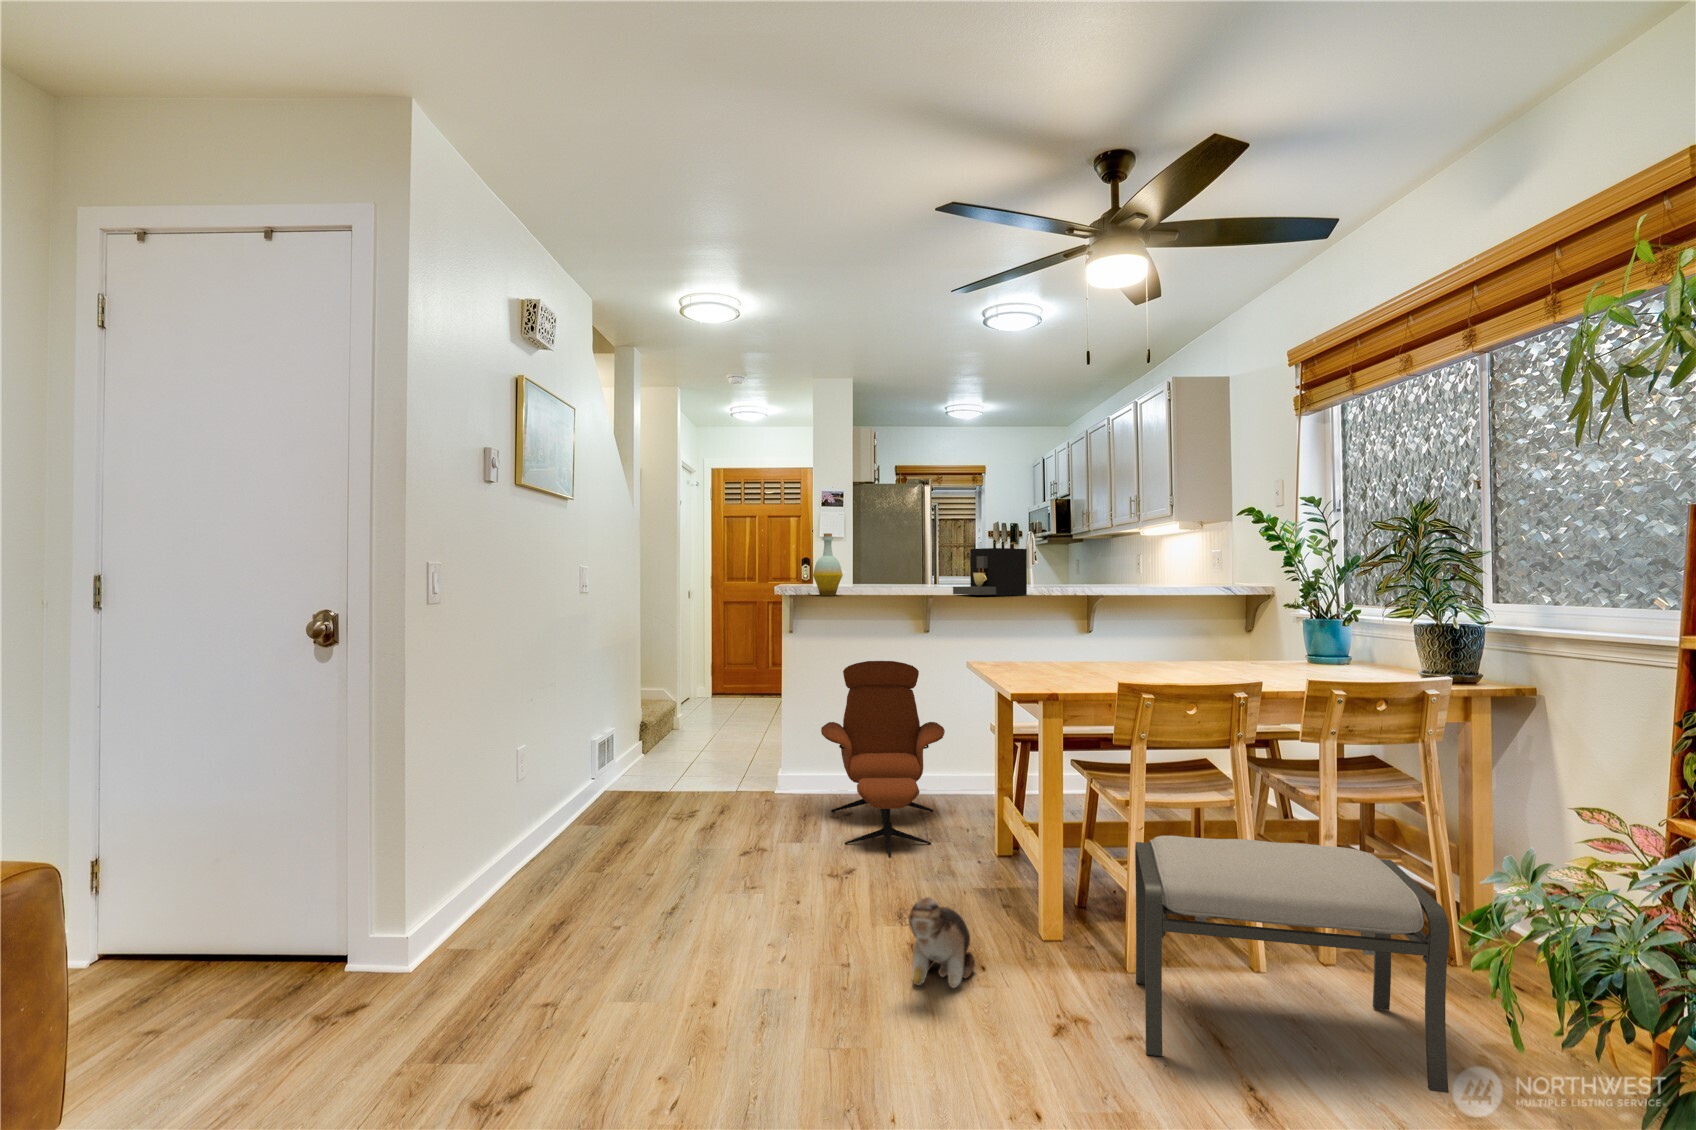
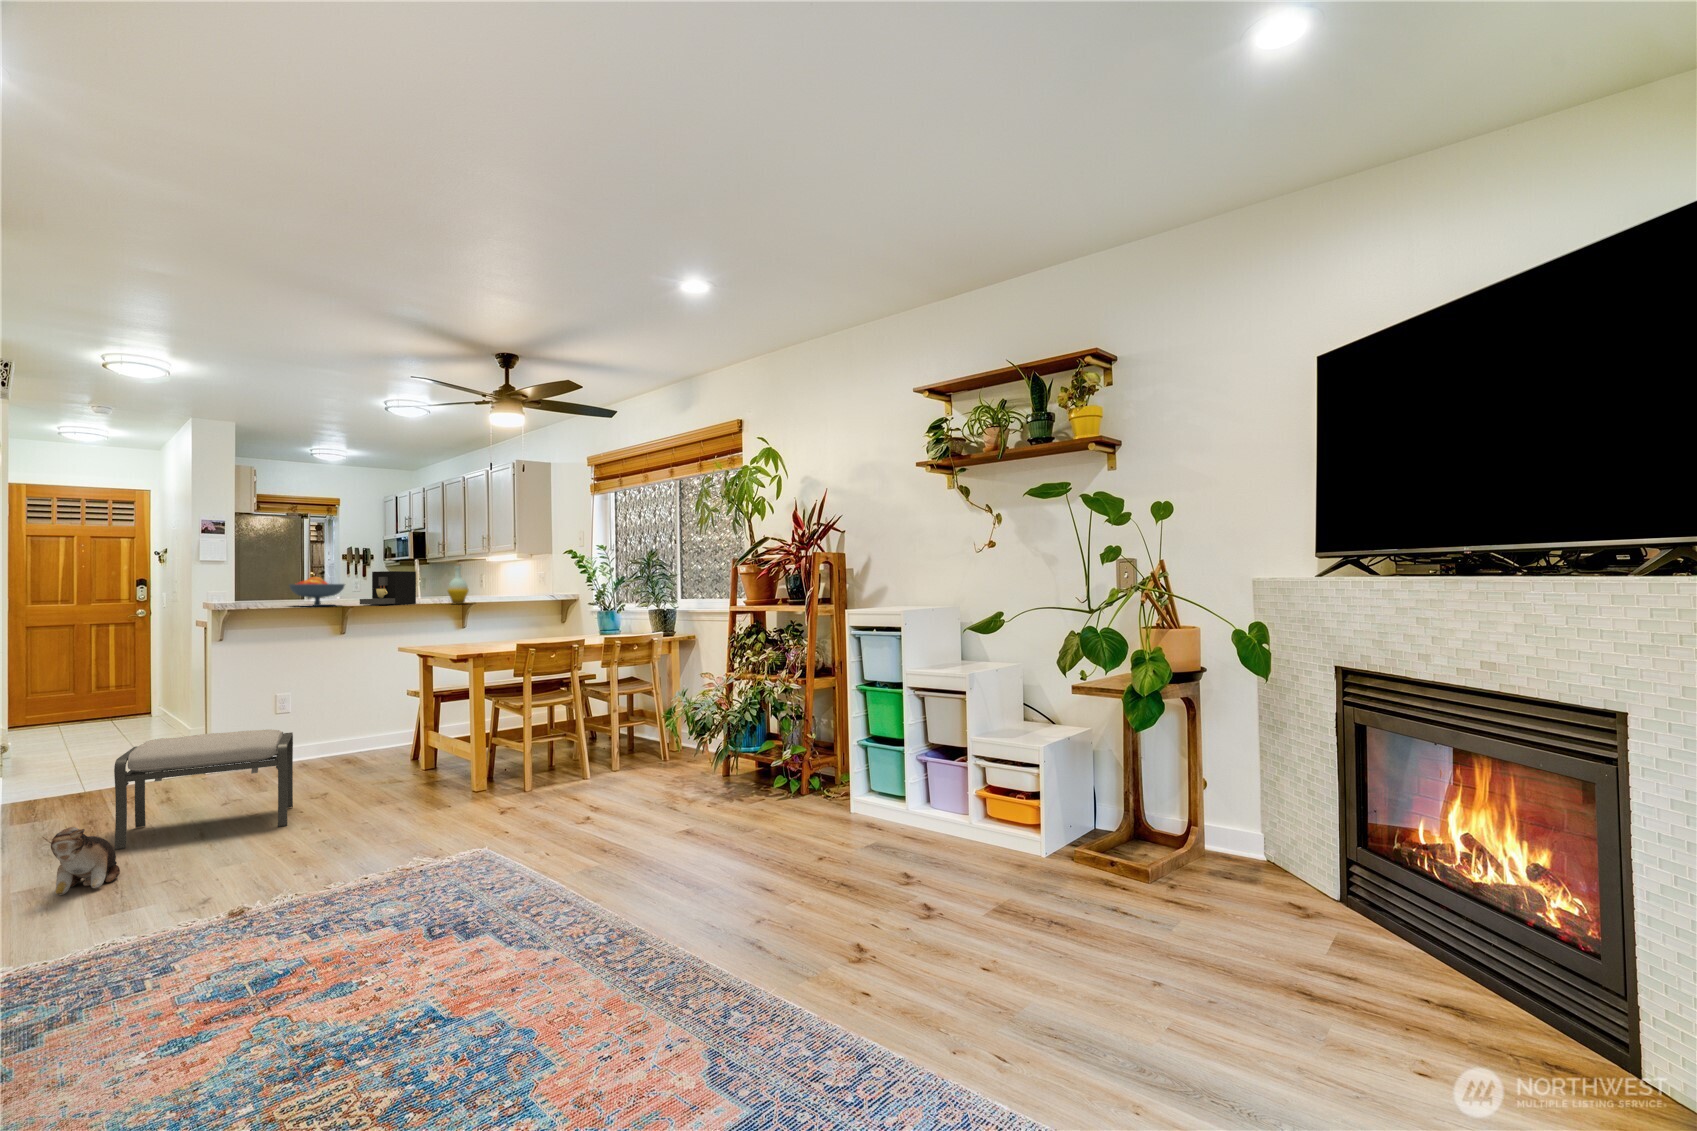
bottle: present [813,533,843,596] -> present [448,564,469,604]
fruit bowl: none [870,555,934,595] -> present [289,577,345,607]
lounge chair: present [821,661,945,858] -> none [254,655,365,783]
ottoman: present [1135,836,1450,1093] -> present [114,729,293,850]
plush toy: present [903,897,975,988] -> present [43,827,120,895]

